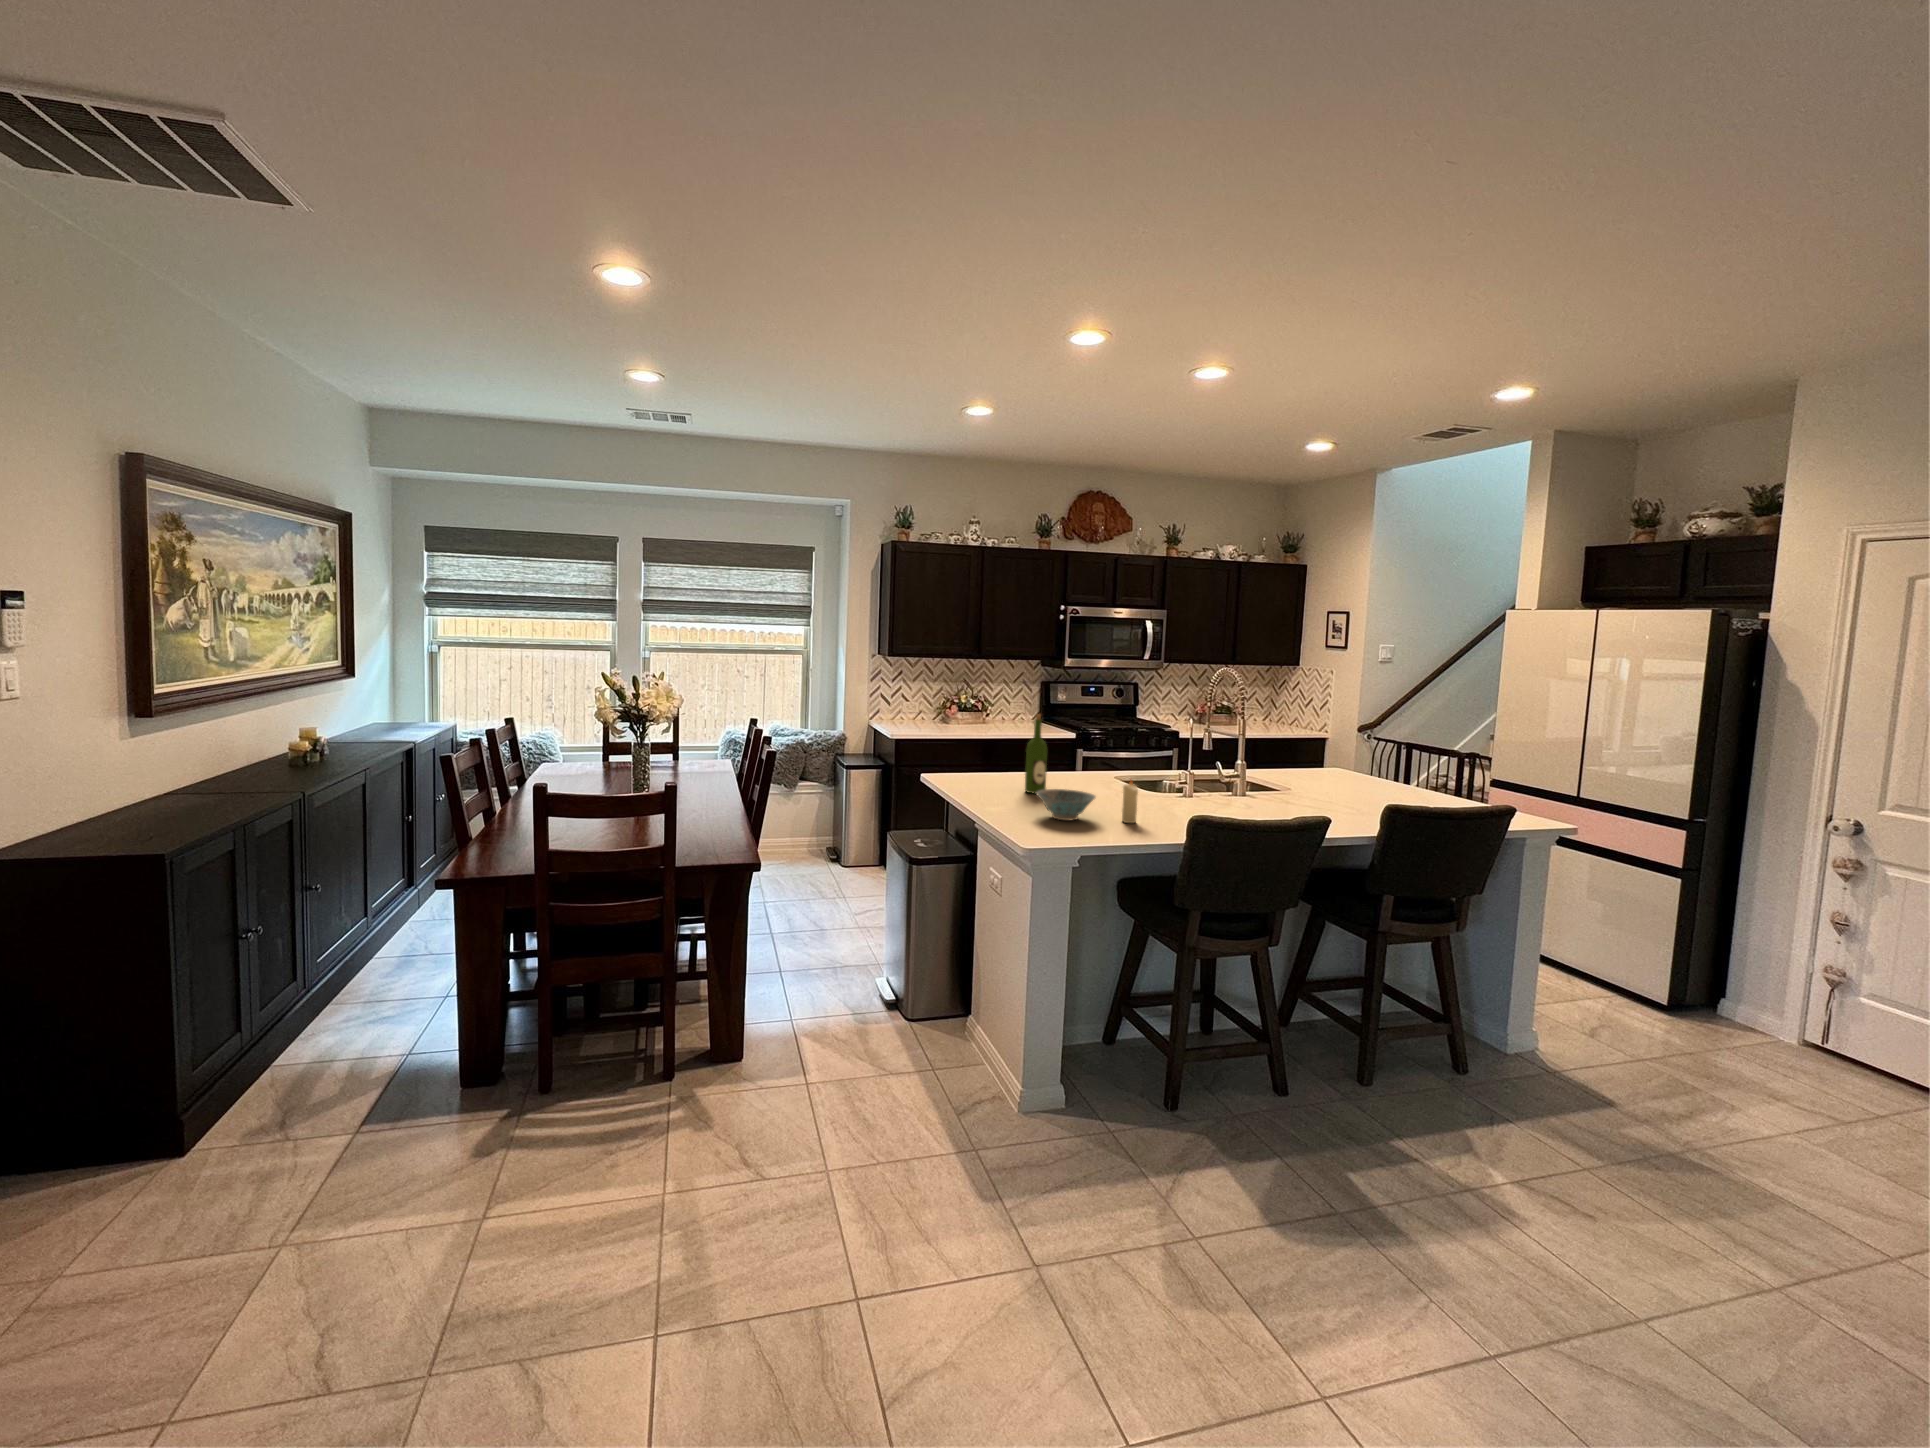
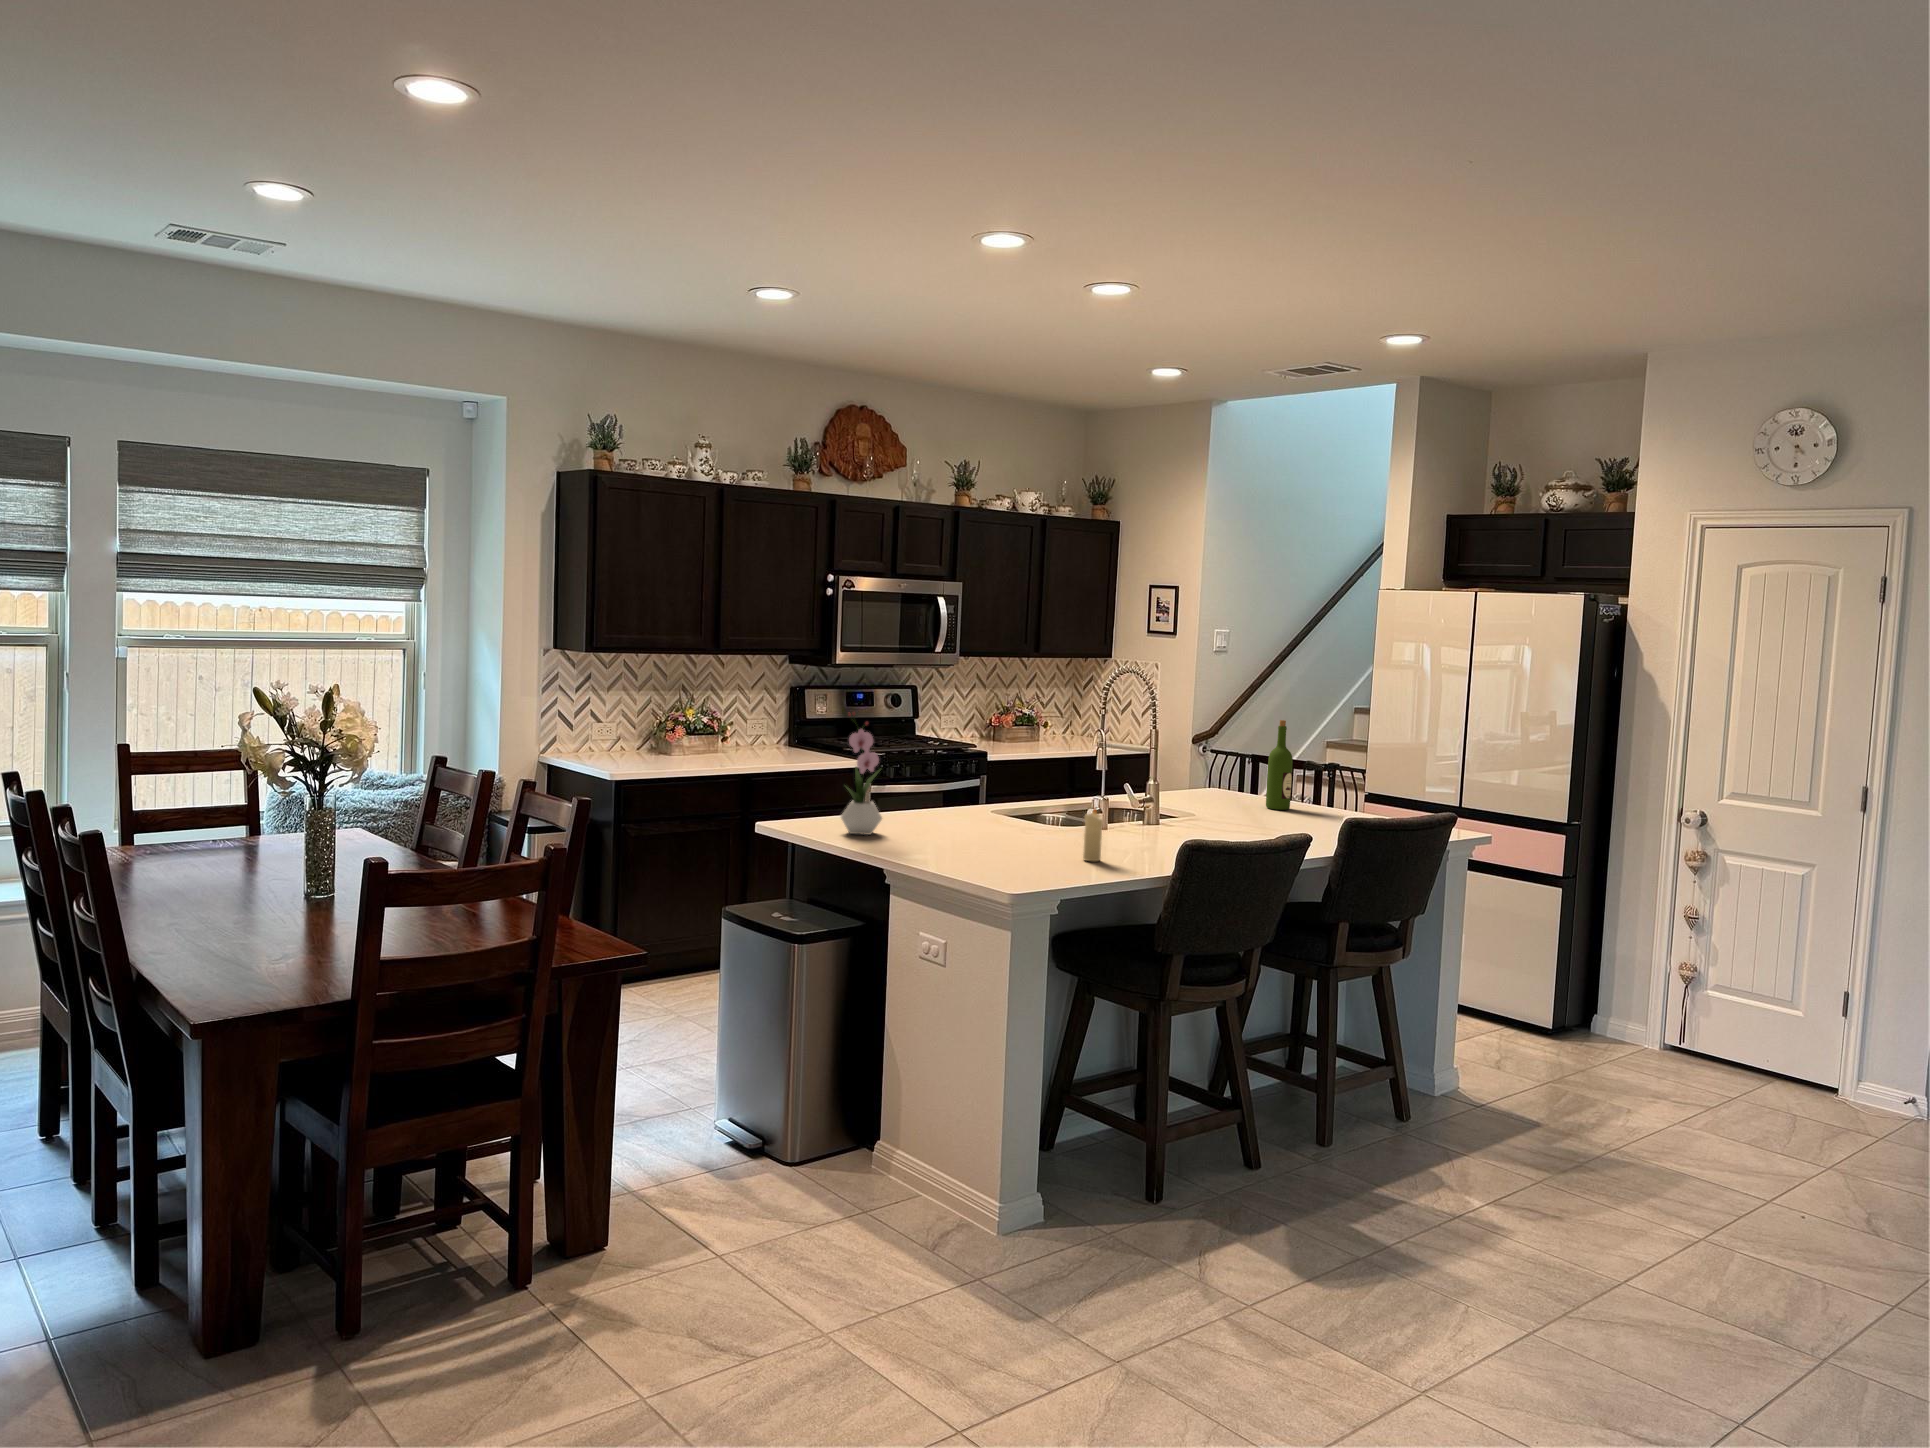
flower arrangement: none [963,698,996,788] -> present [841,713,882,835]
wine bottle: present [1025,714,1047,794] -> present [1266,720,1293,810]
ceramic bowl: present [1036,789,1096,821] -> none [981,826,1057,864]

